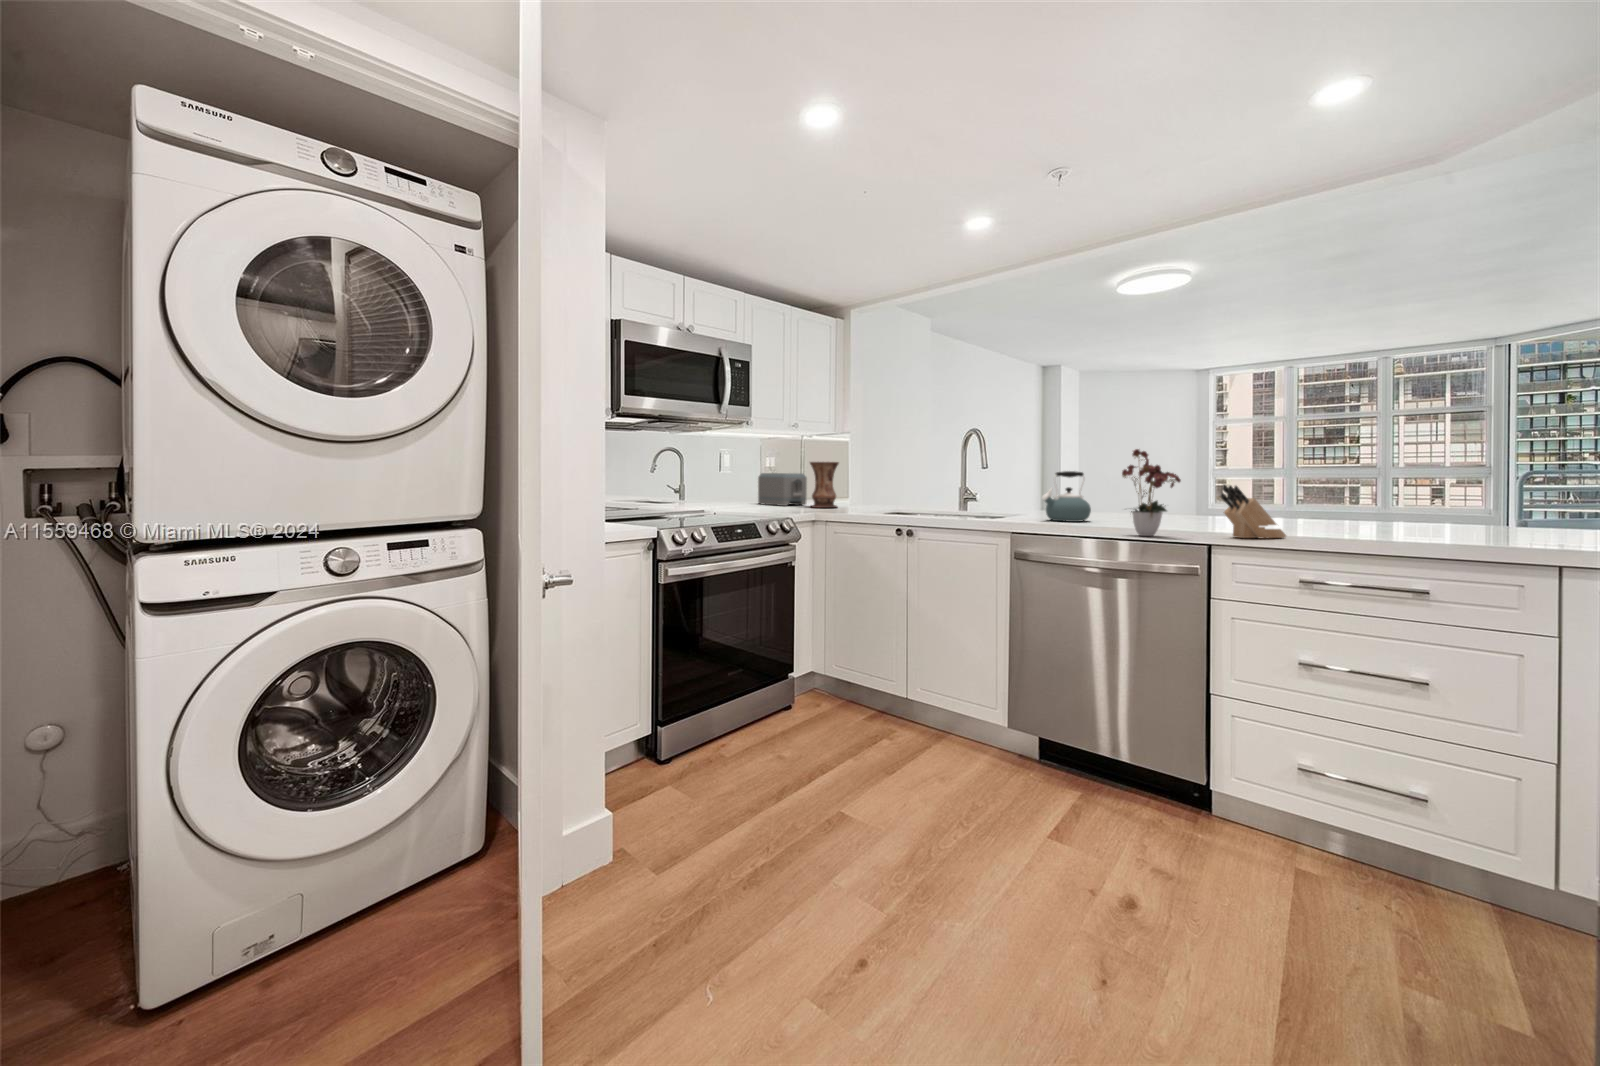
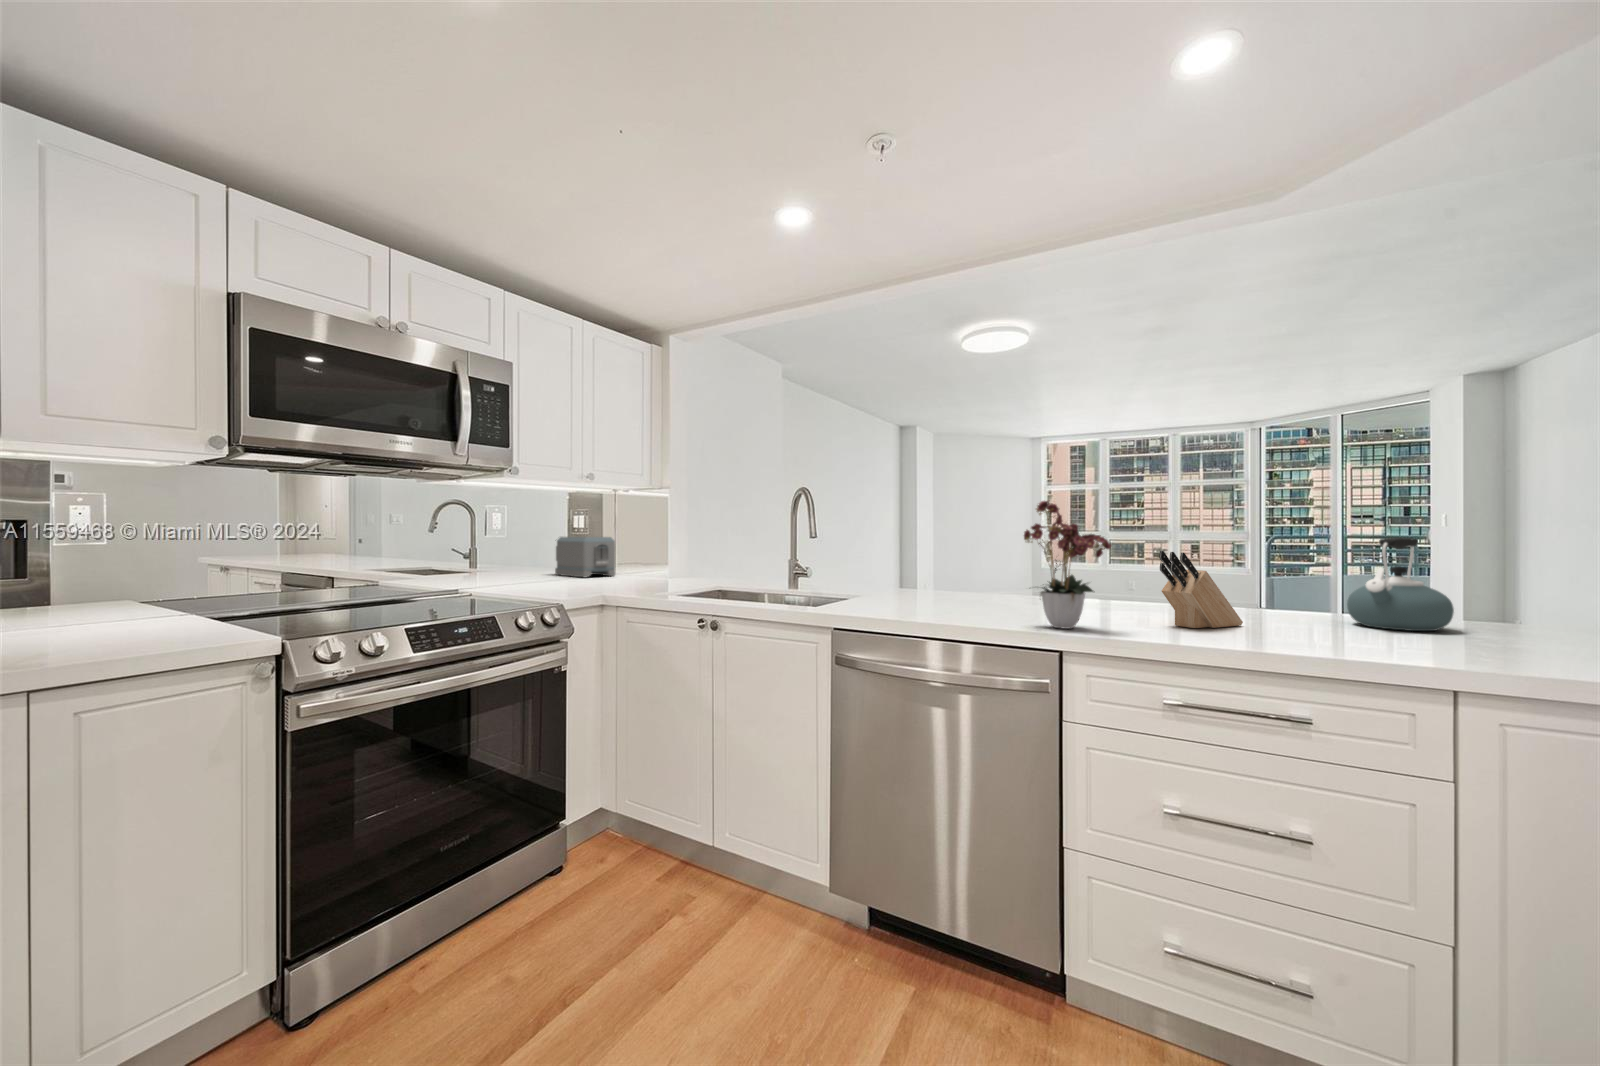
vase: present [810,462,839,508] -> none [614,522,653,580]
kettle: present [1042,471,1091,522] -> present [1347,537,1454,631]

